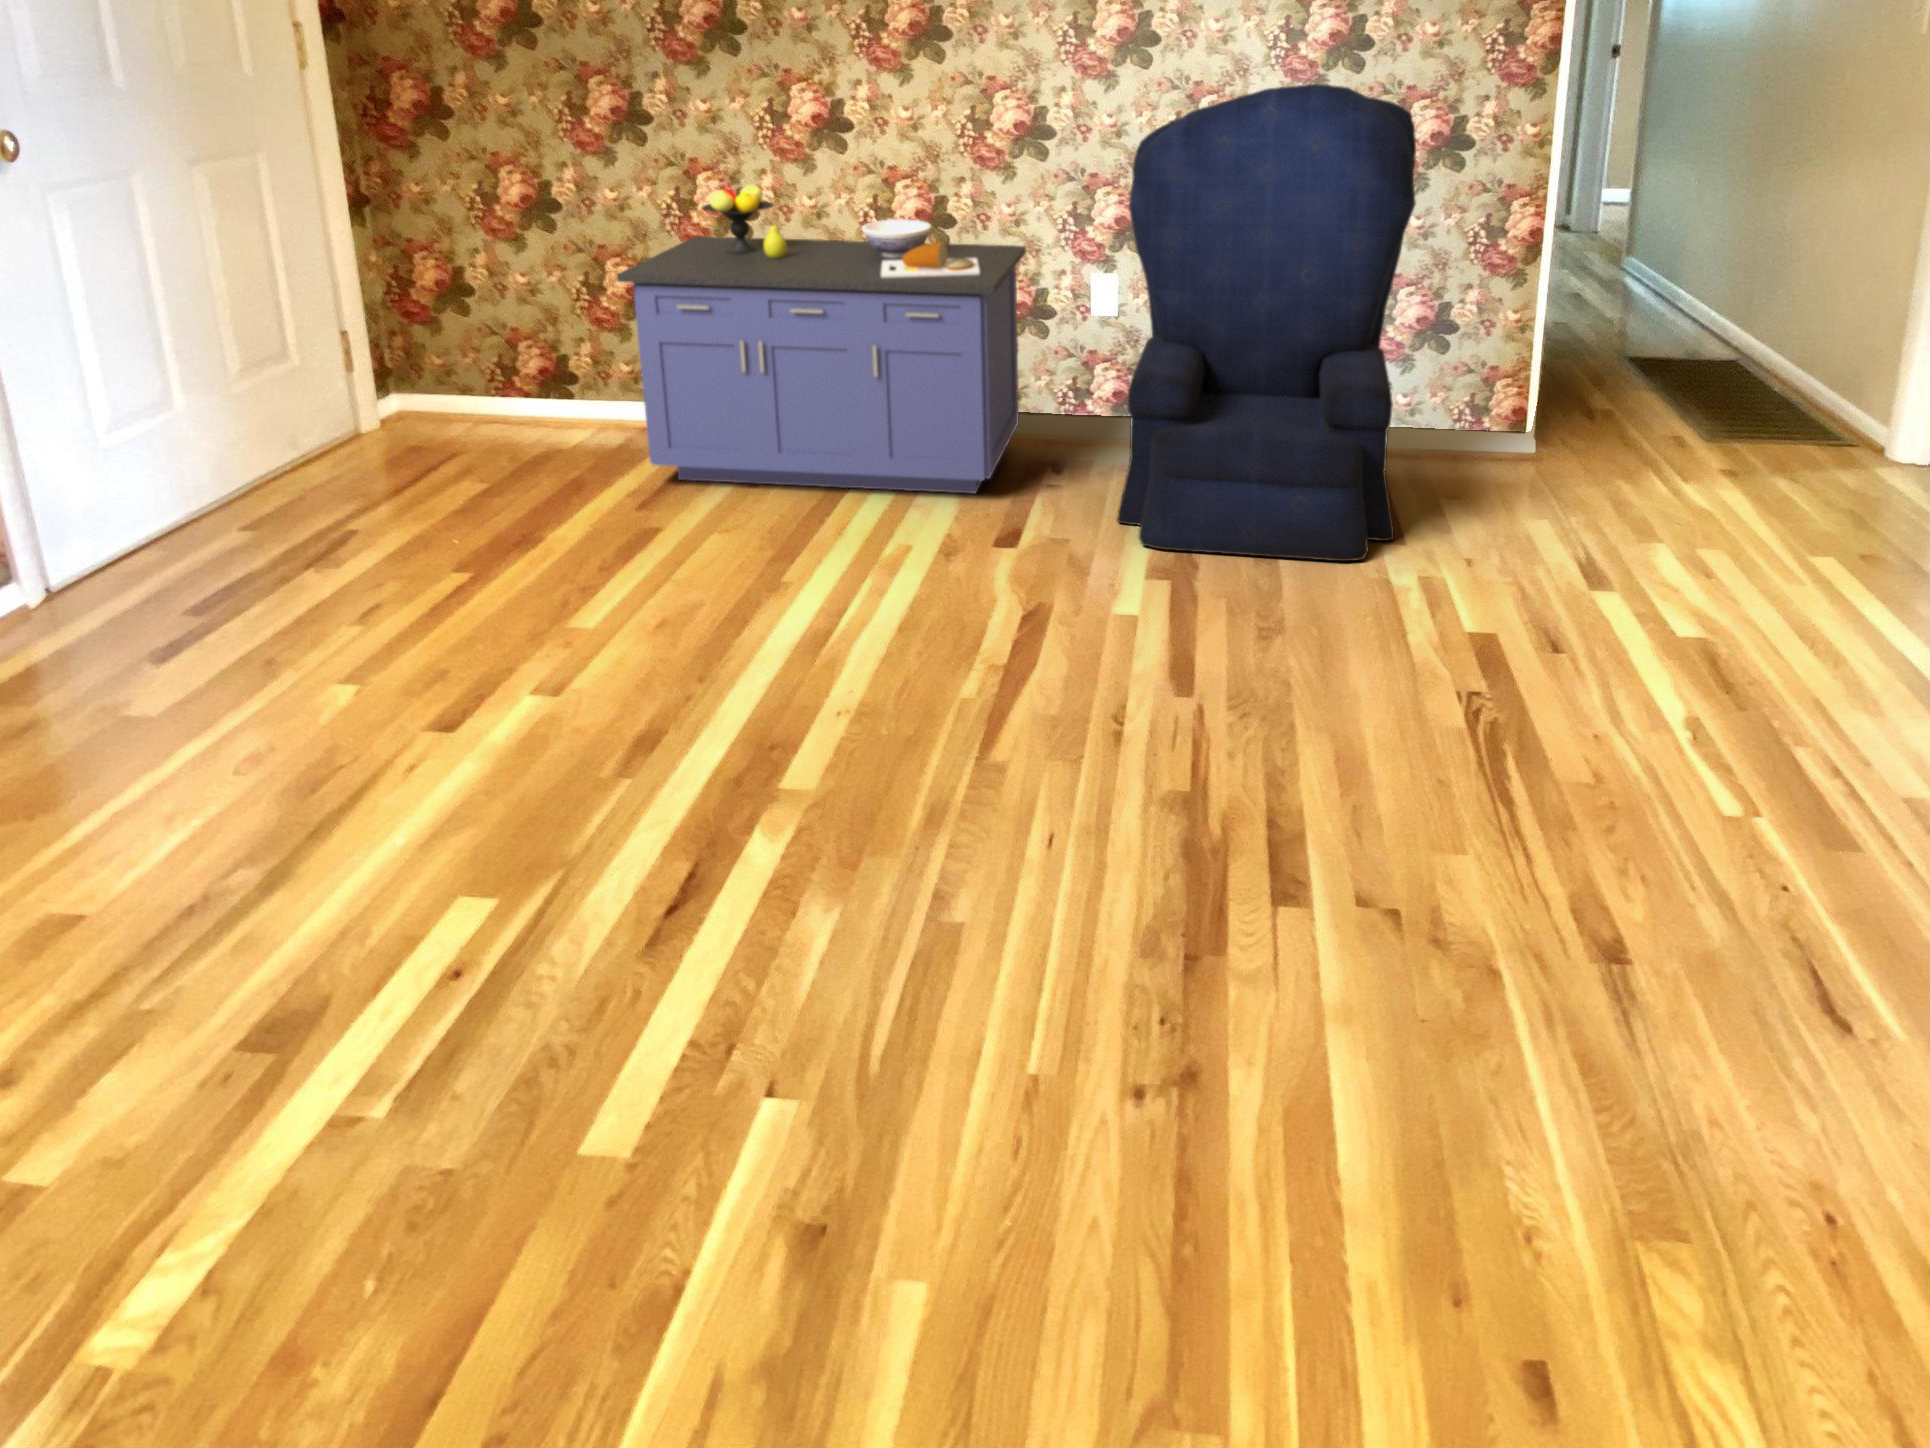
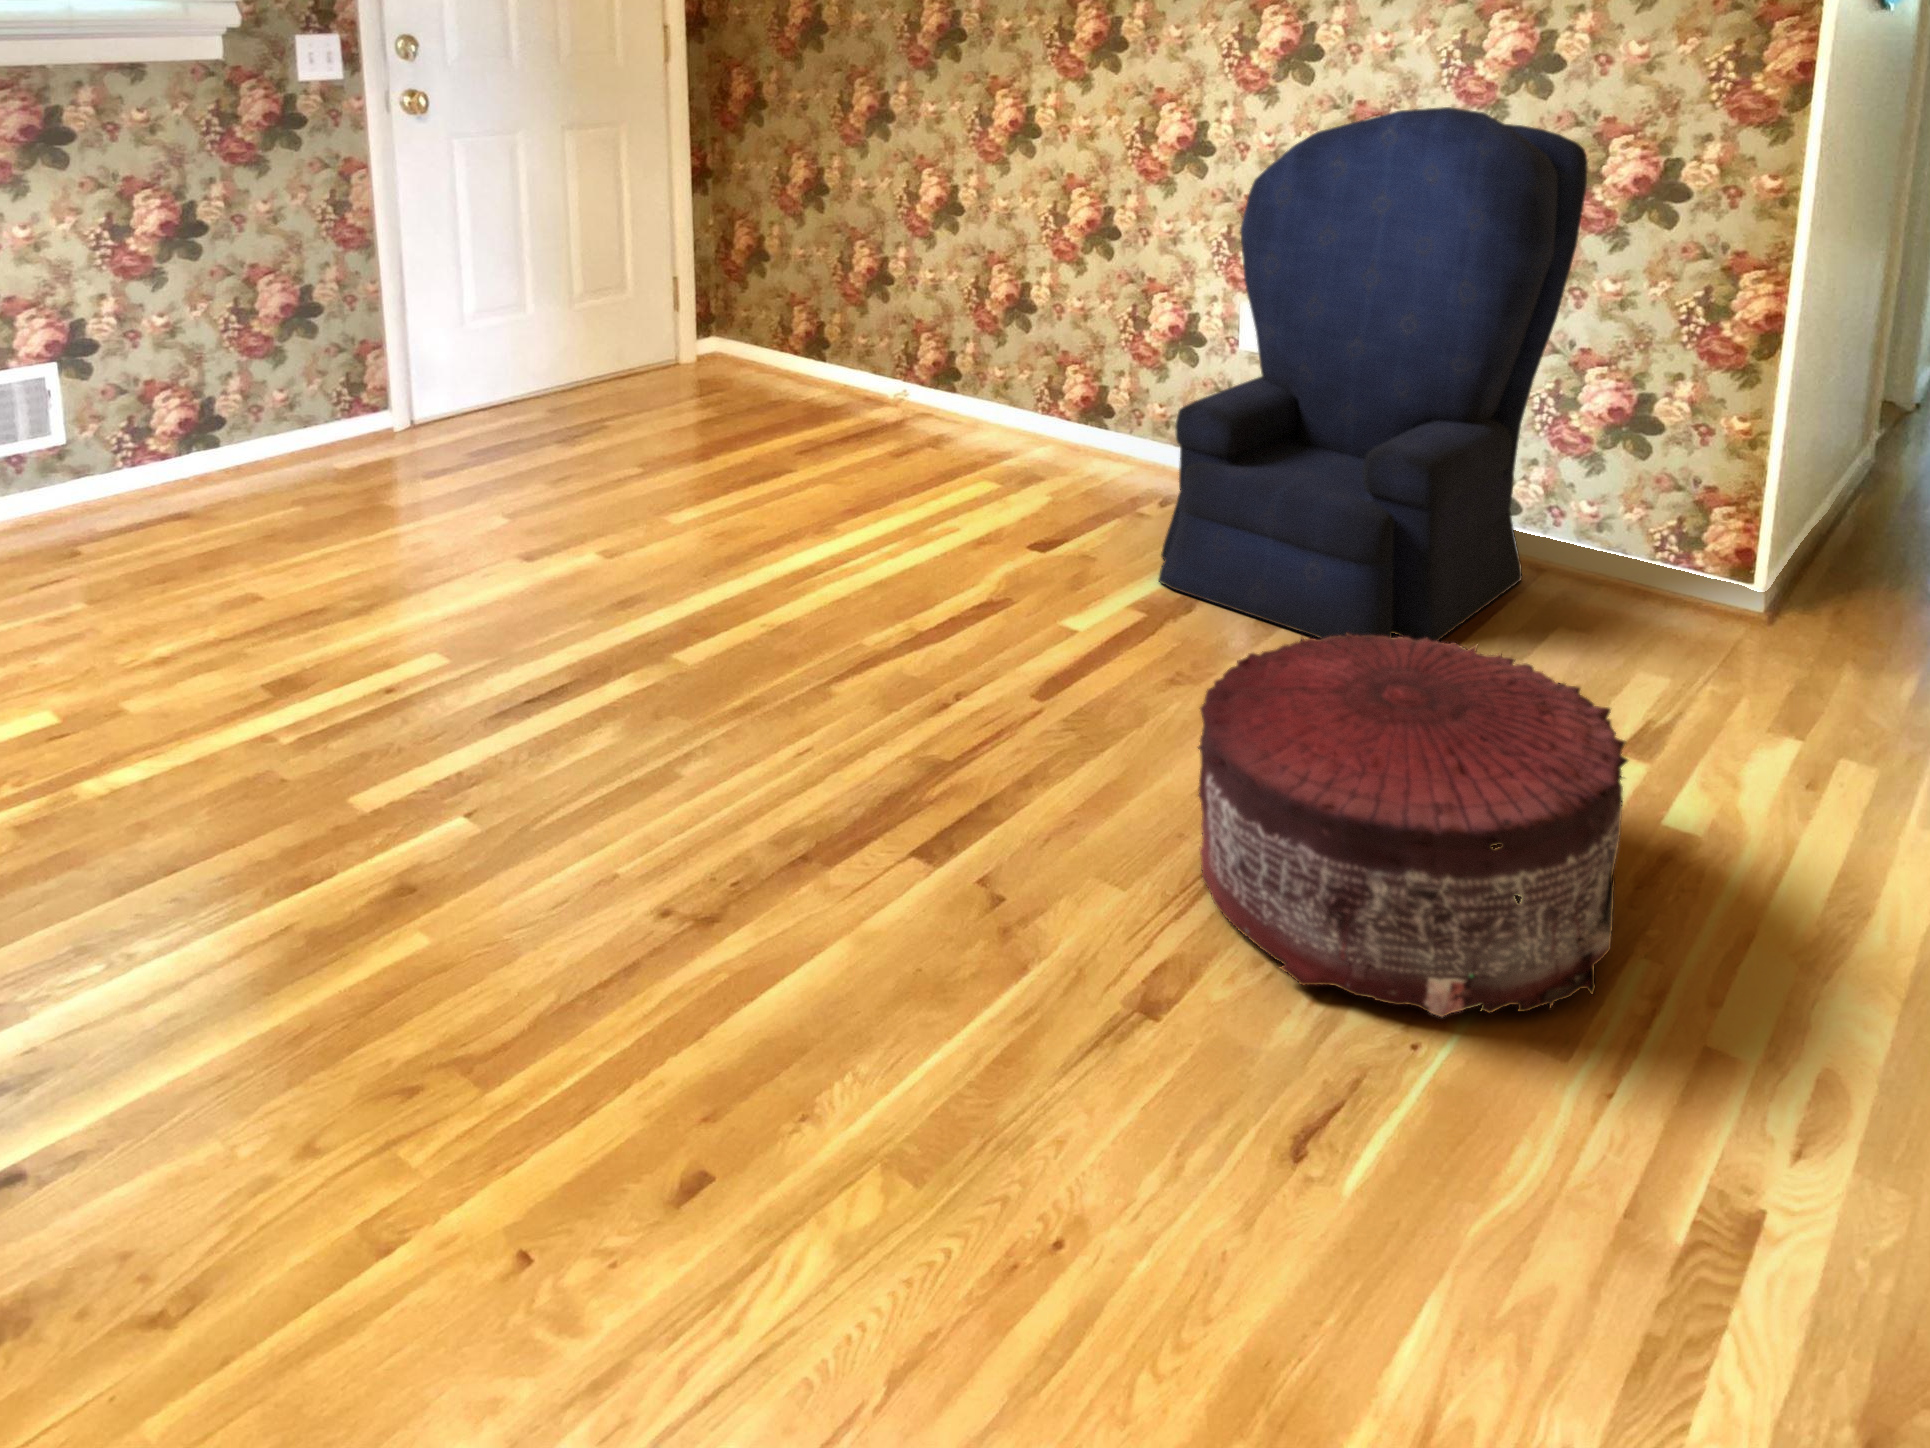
storage cabinet: present [617,184,1026,493] -> none [800,179,1174,505]
pouf: none [1435,534,1816,867] -> present [1198,632,1628,1017]

